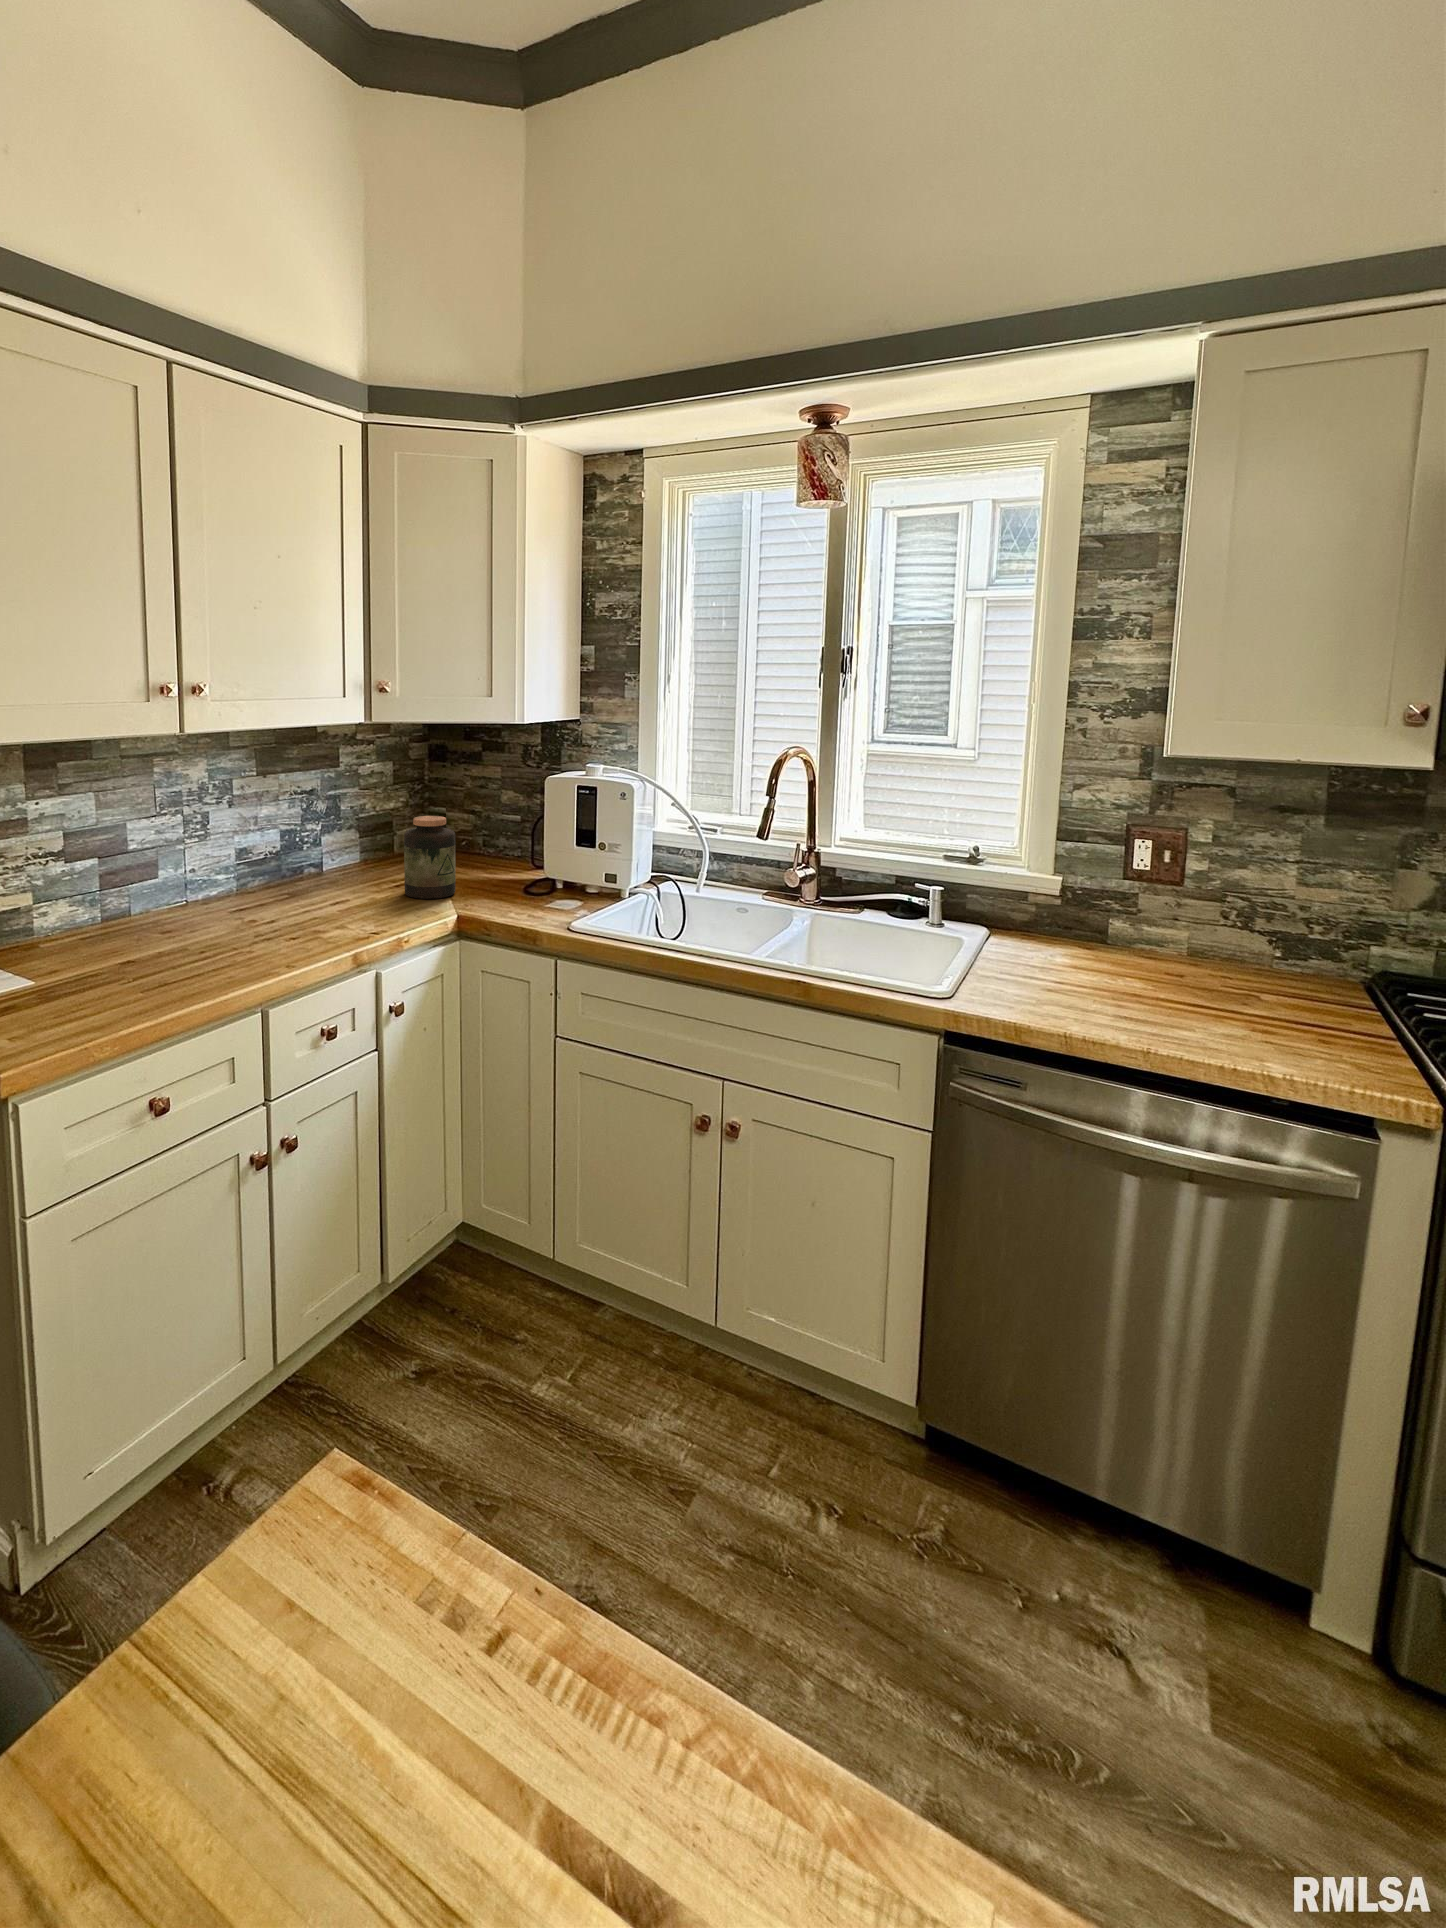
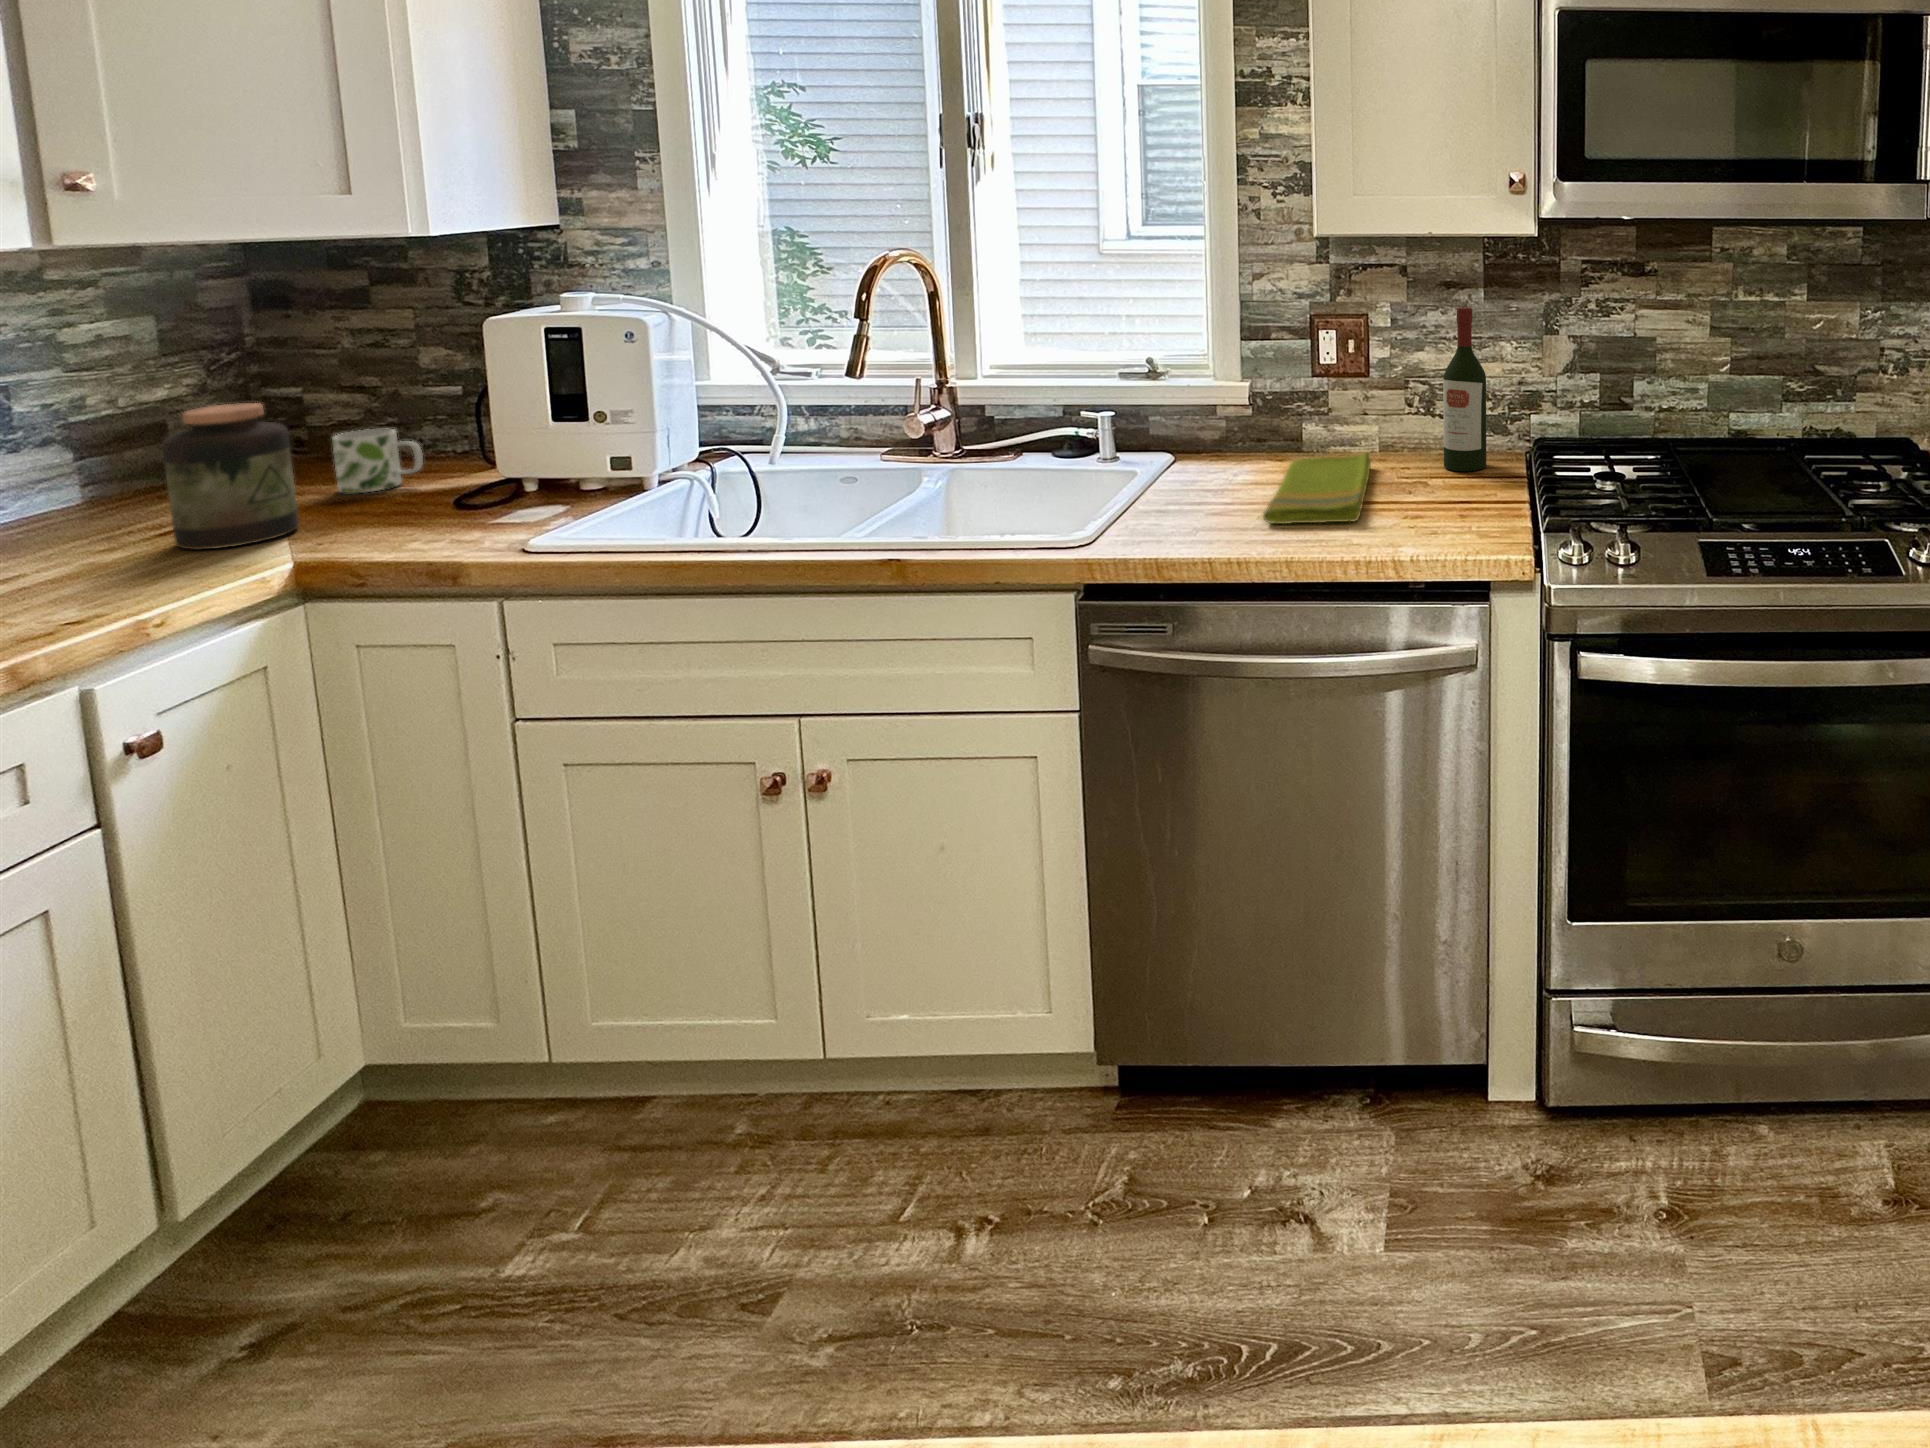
wine bottle: none [1269,833,1329,992] -> present [1443,307,1486,471]
mug: none [466,837,506,875] -> present [332,429,423,494]
dish towel: none [1103,951,1204,1023] -> present [1263,452,1371,524]

